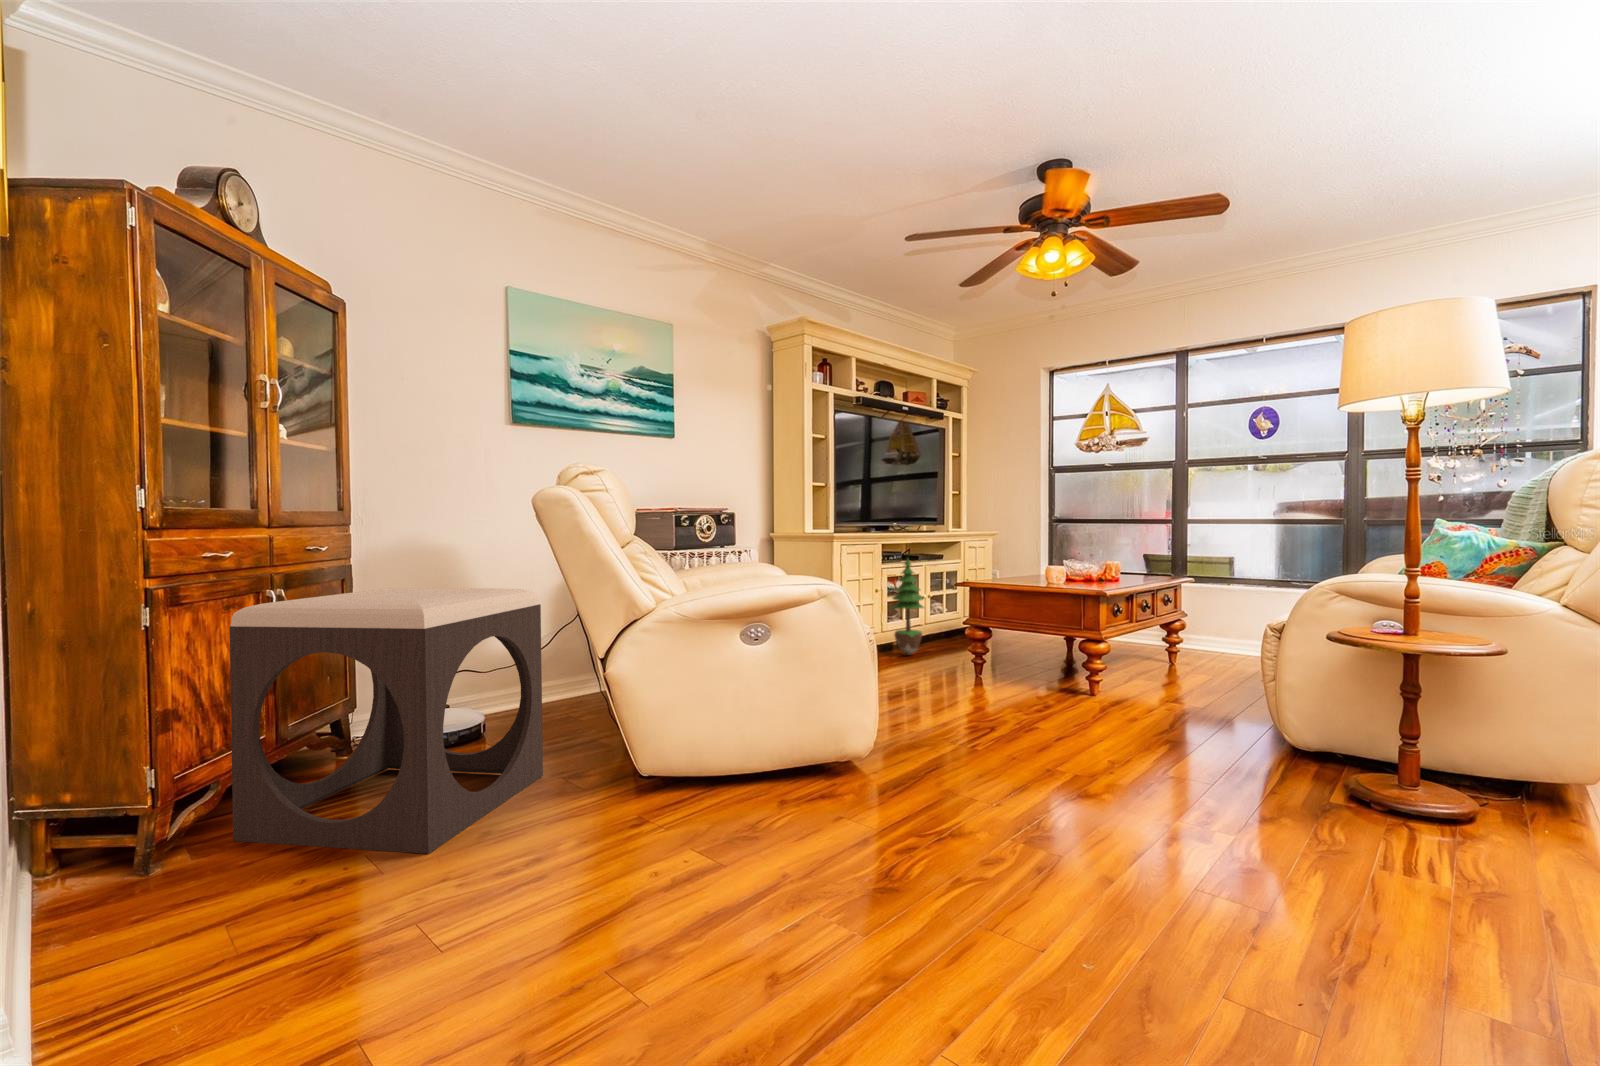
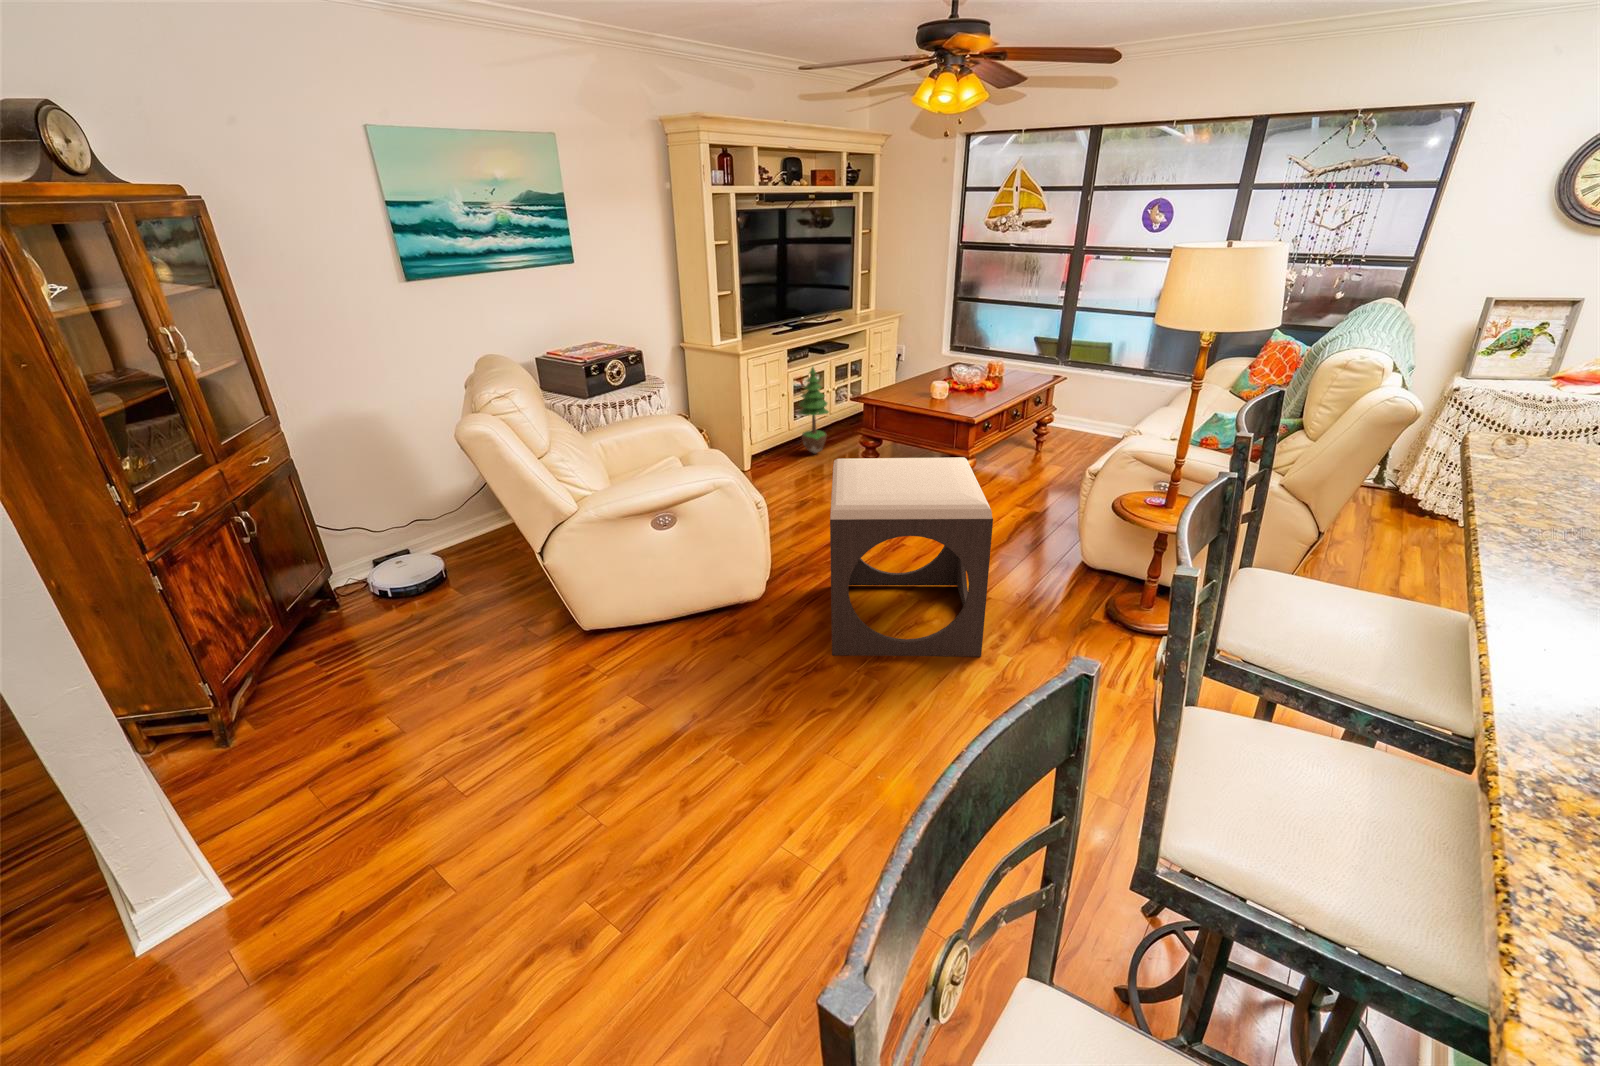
footstool: present [230,588,543,854] -> present [830,457,993,657]

